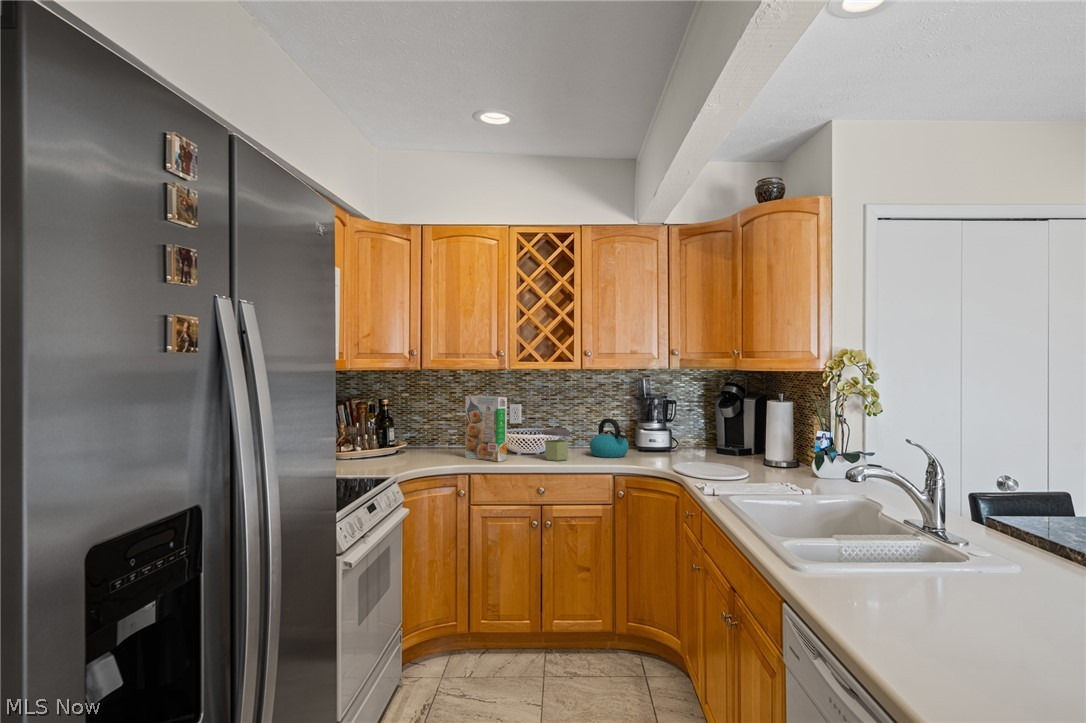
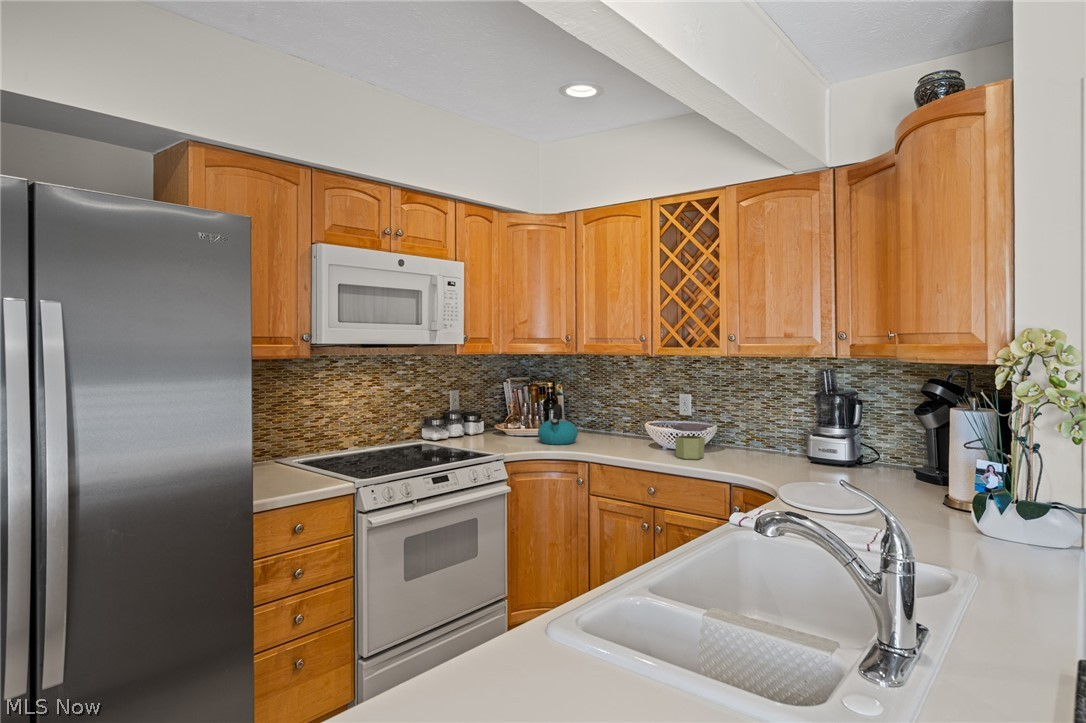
cereal box: present [465,396,507,462] -> none [607,383,636,453]
kettle: present [590,418,629,458] -> present [538,404,578,445]

